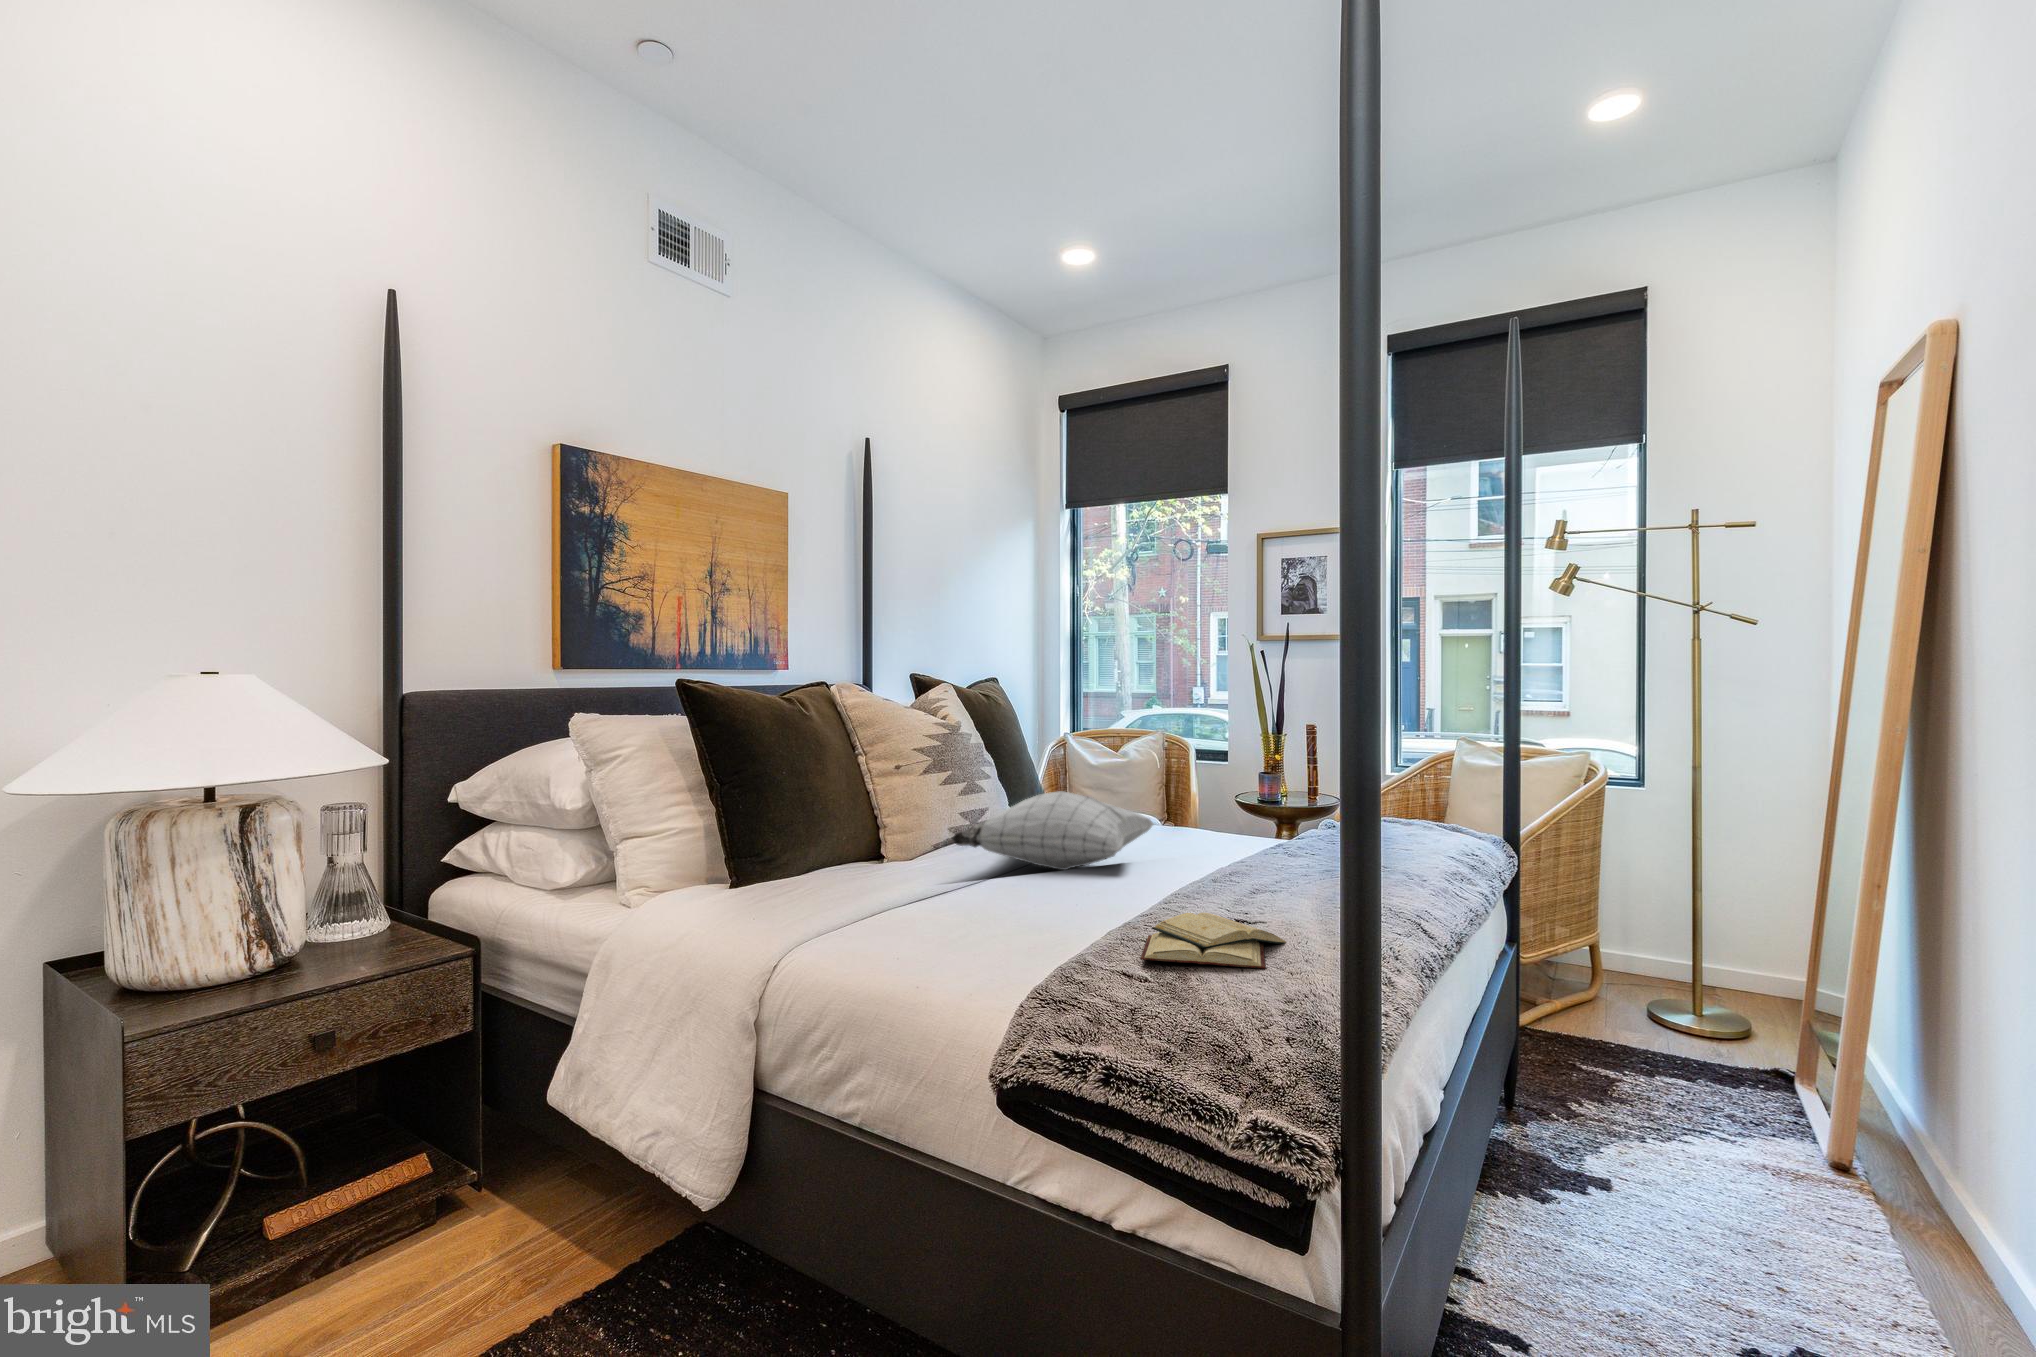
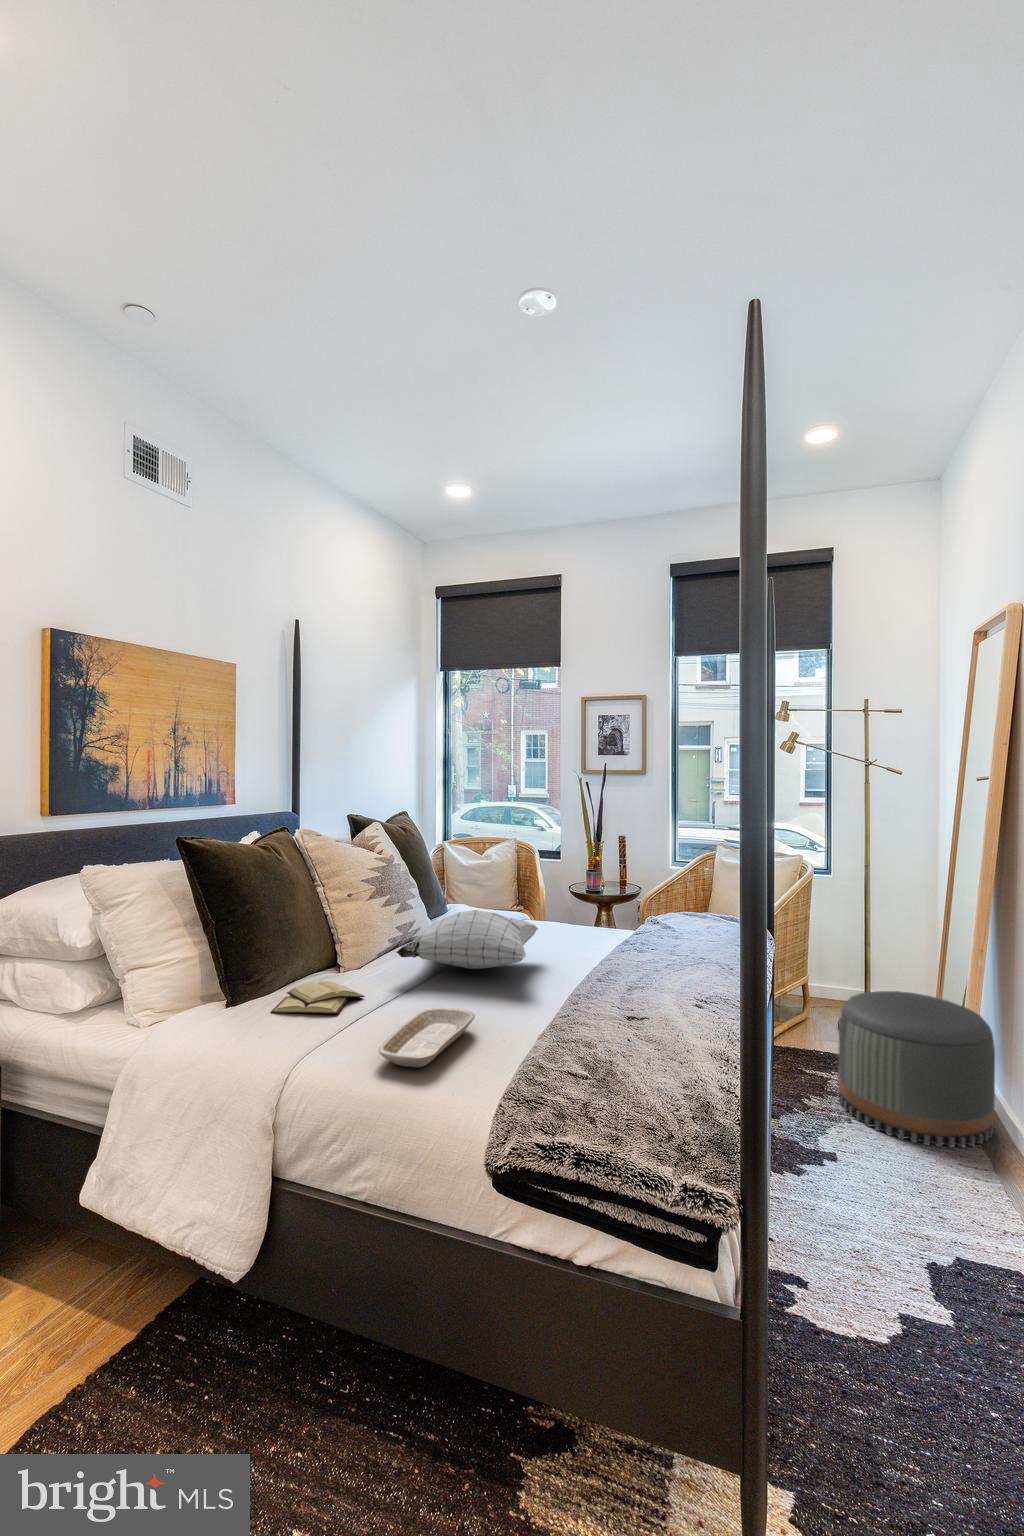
tray: none [885,901,1030,962] -> present [379,1008,475,1067]
diary: present [1141,913,1286,968] -> present [271,981,364,1013]
pouf: none [1631,948,1905,1194] -> present [838,991,995,1148]

